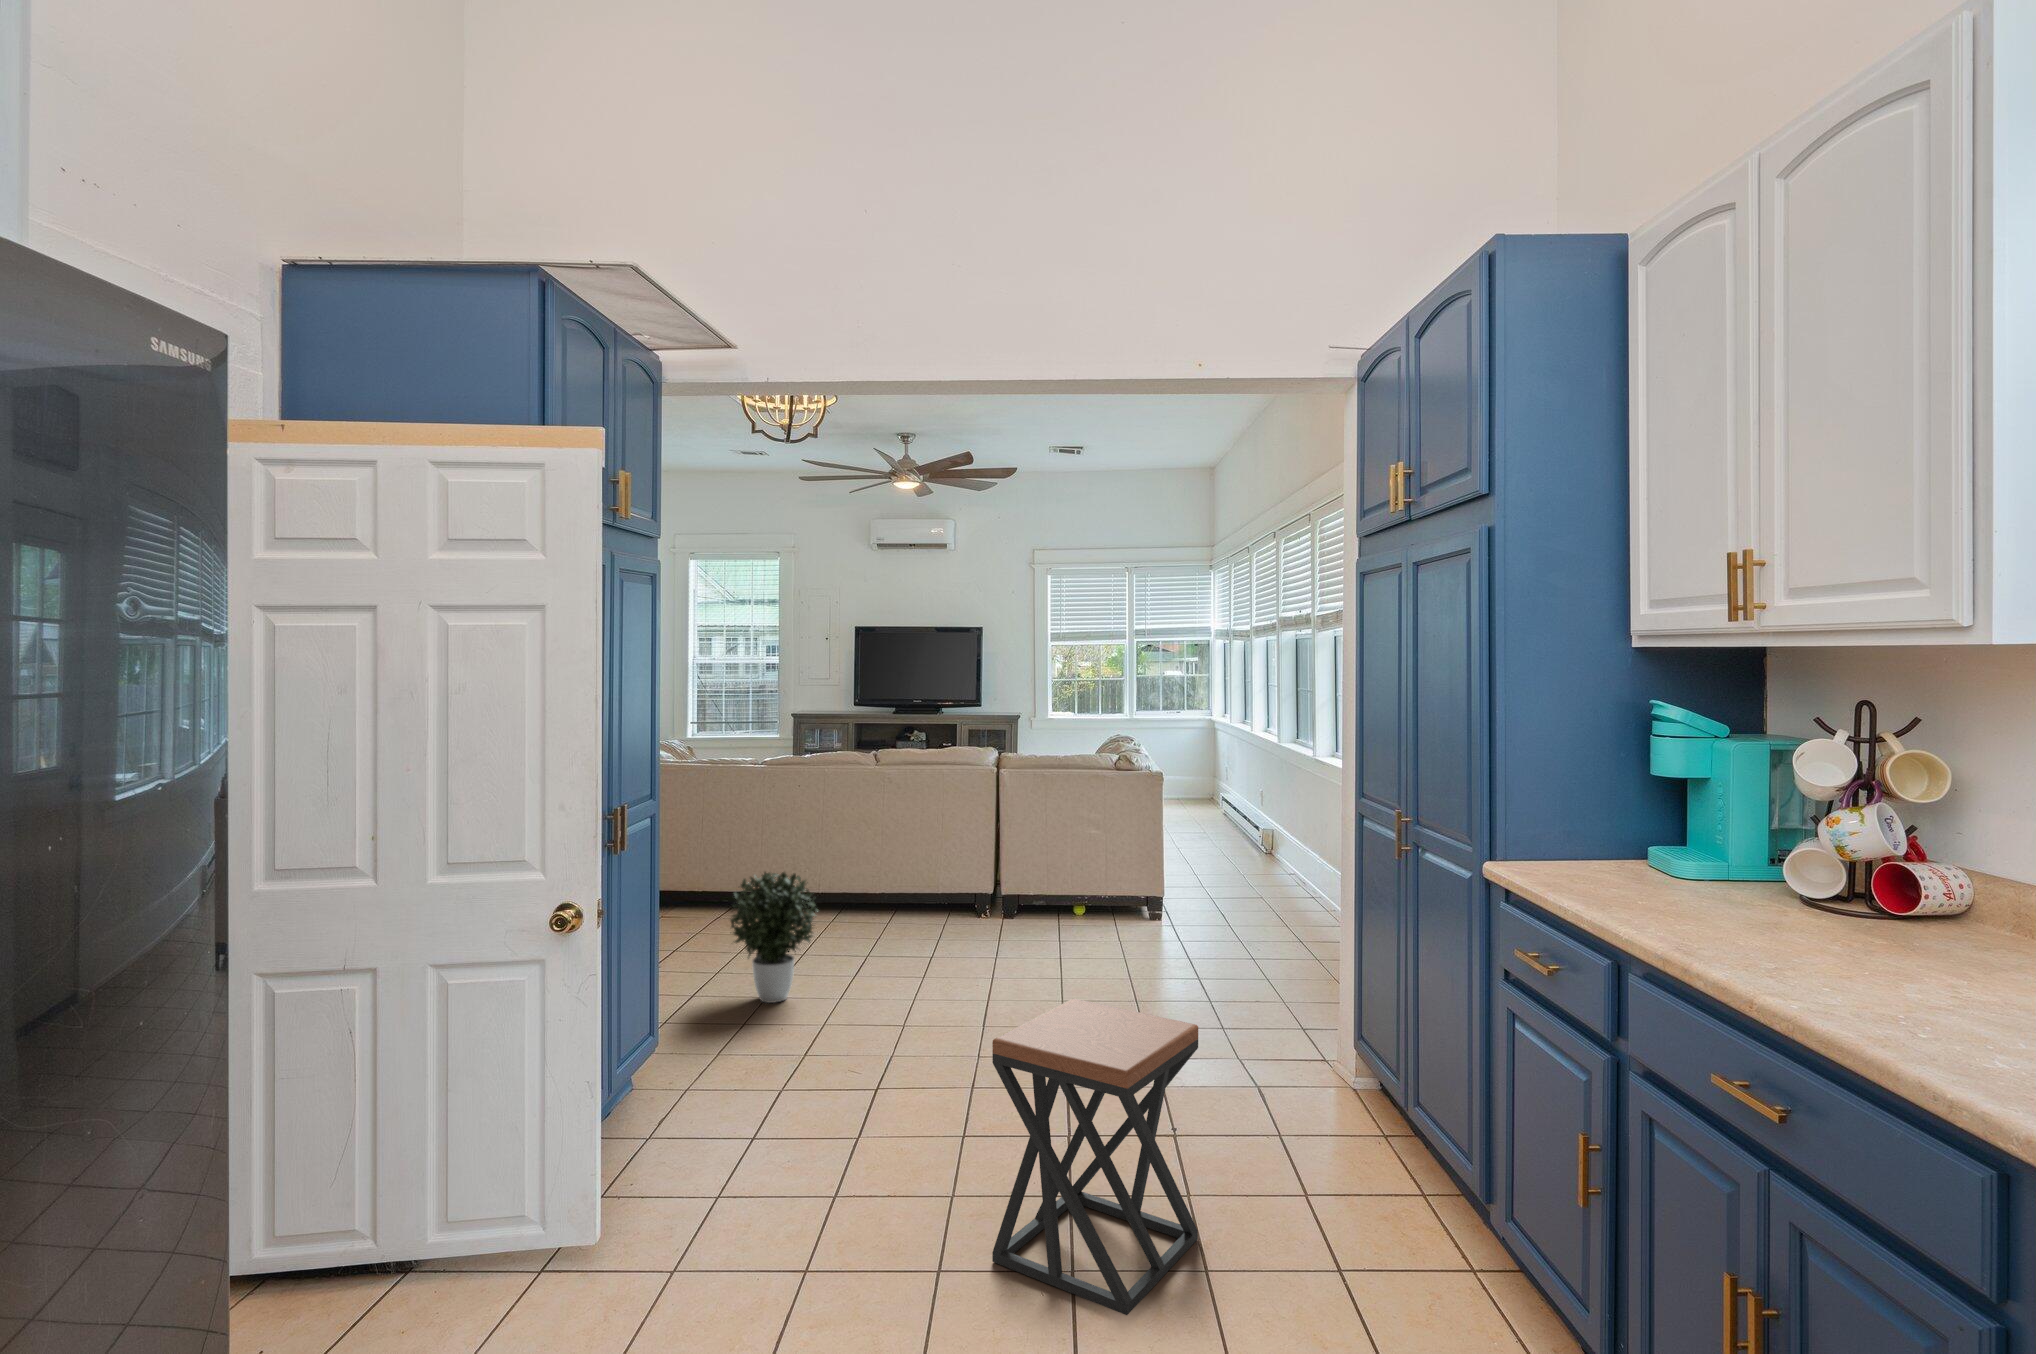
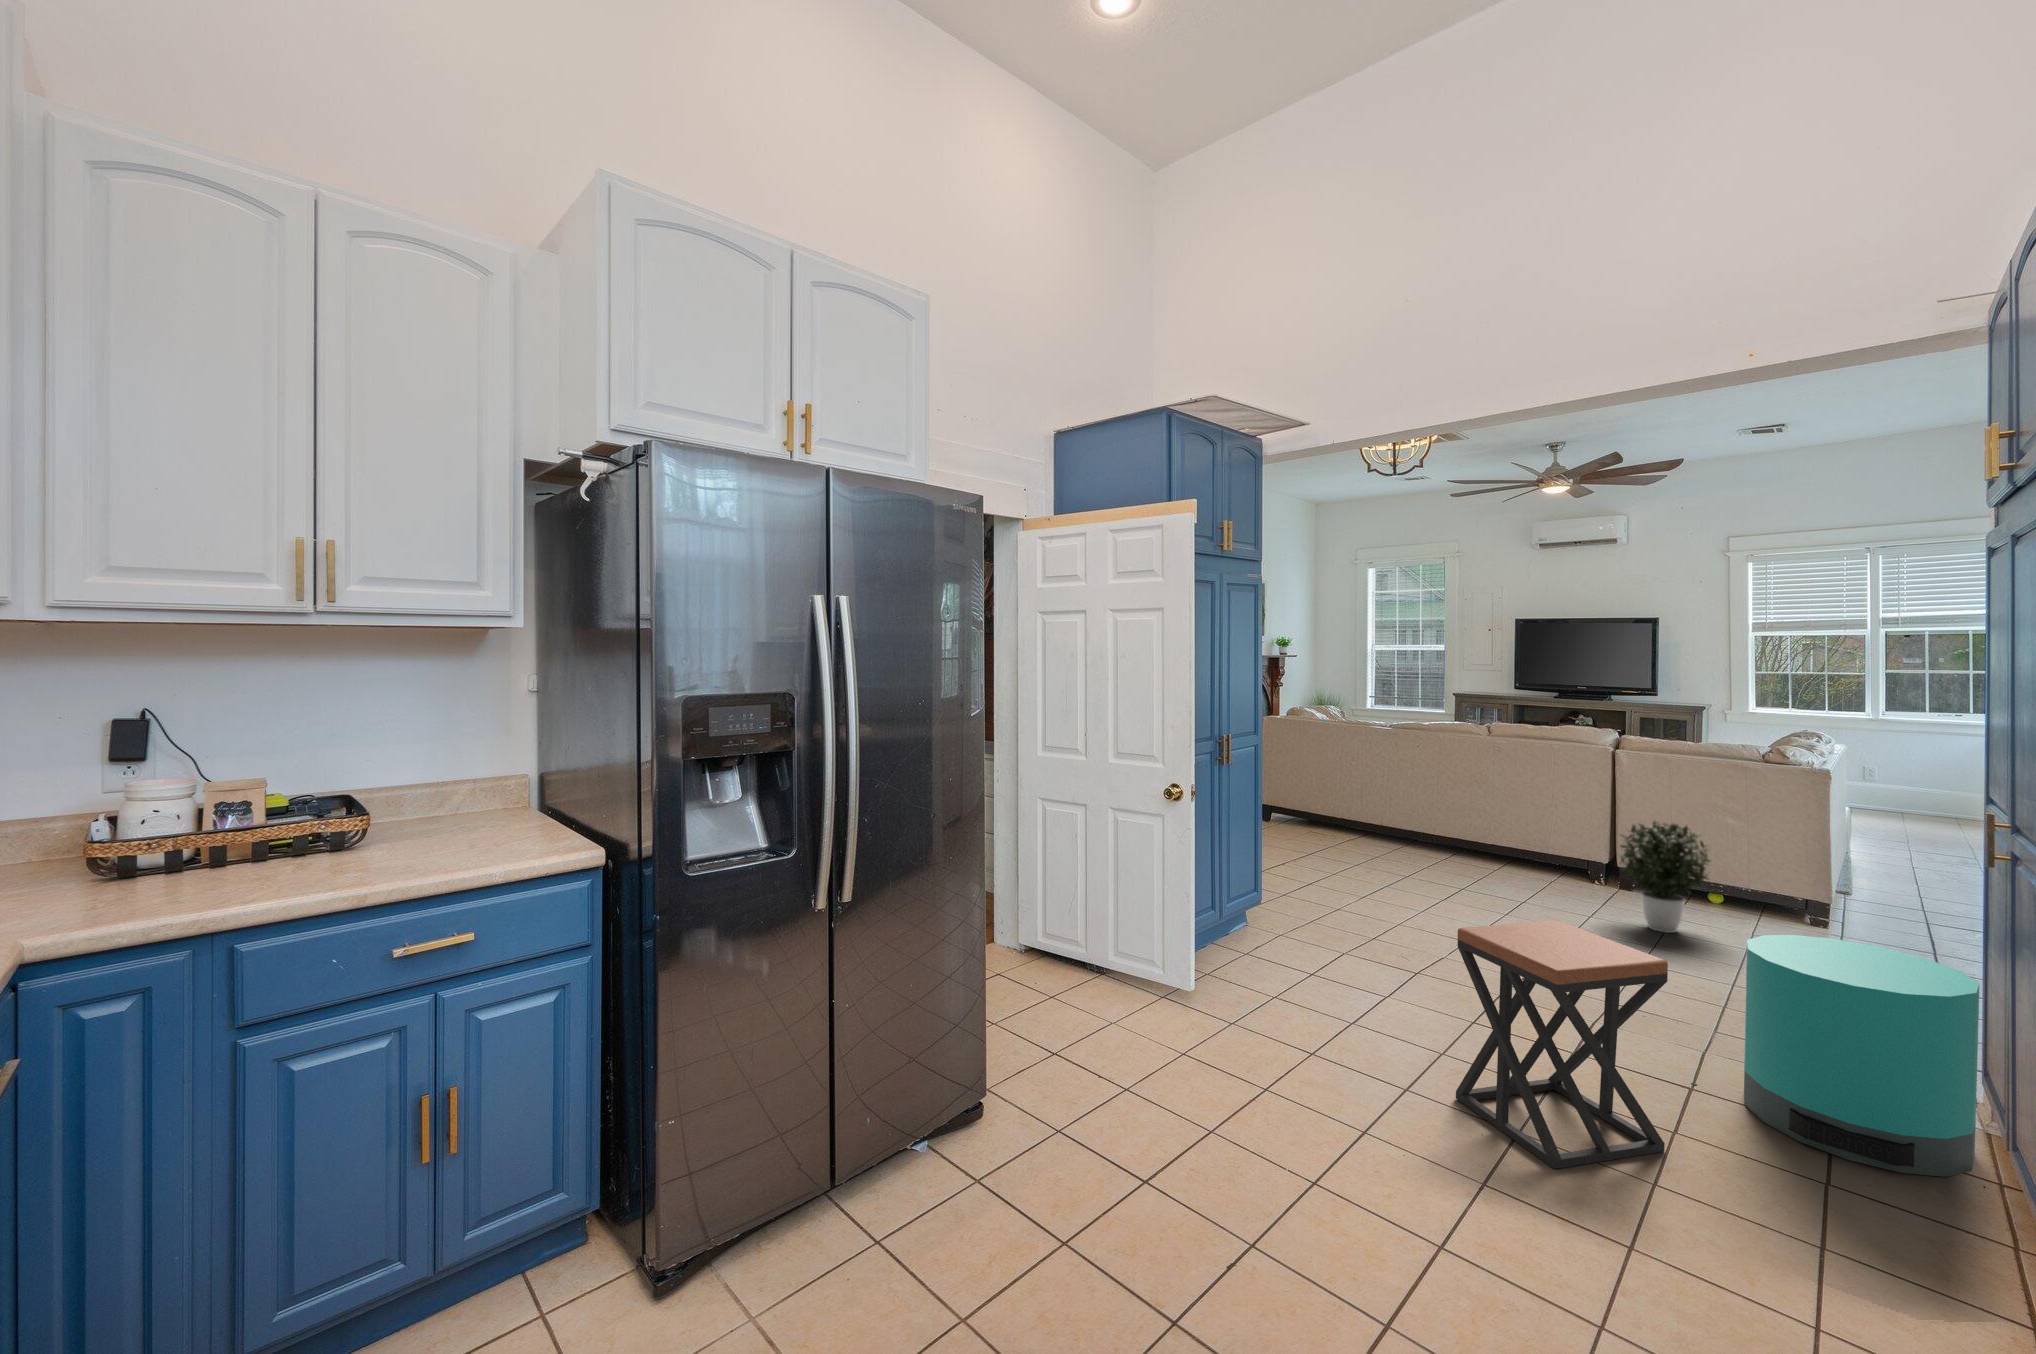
potted plant: present [730,872,818,1003] -> present [1621,822,1710,933]
trash can: none [1214,957,1383,1181] -> present [1744,935,1980,1177]

